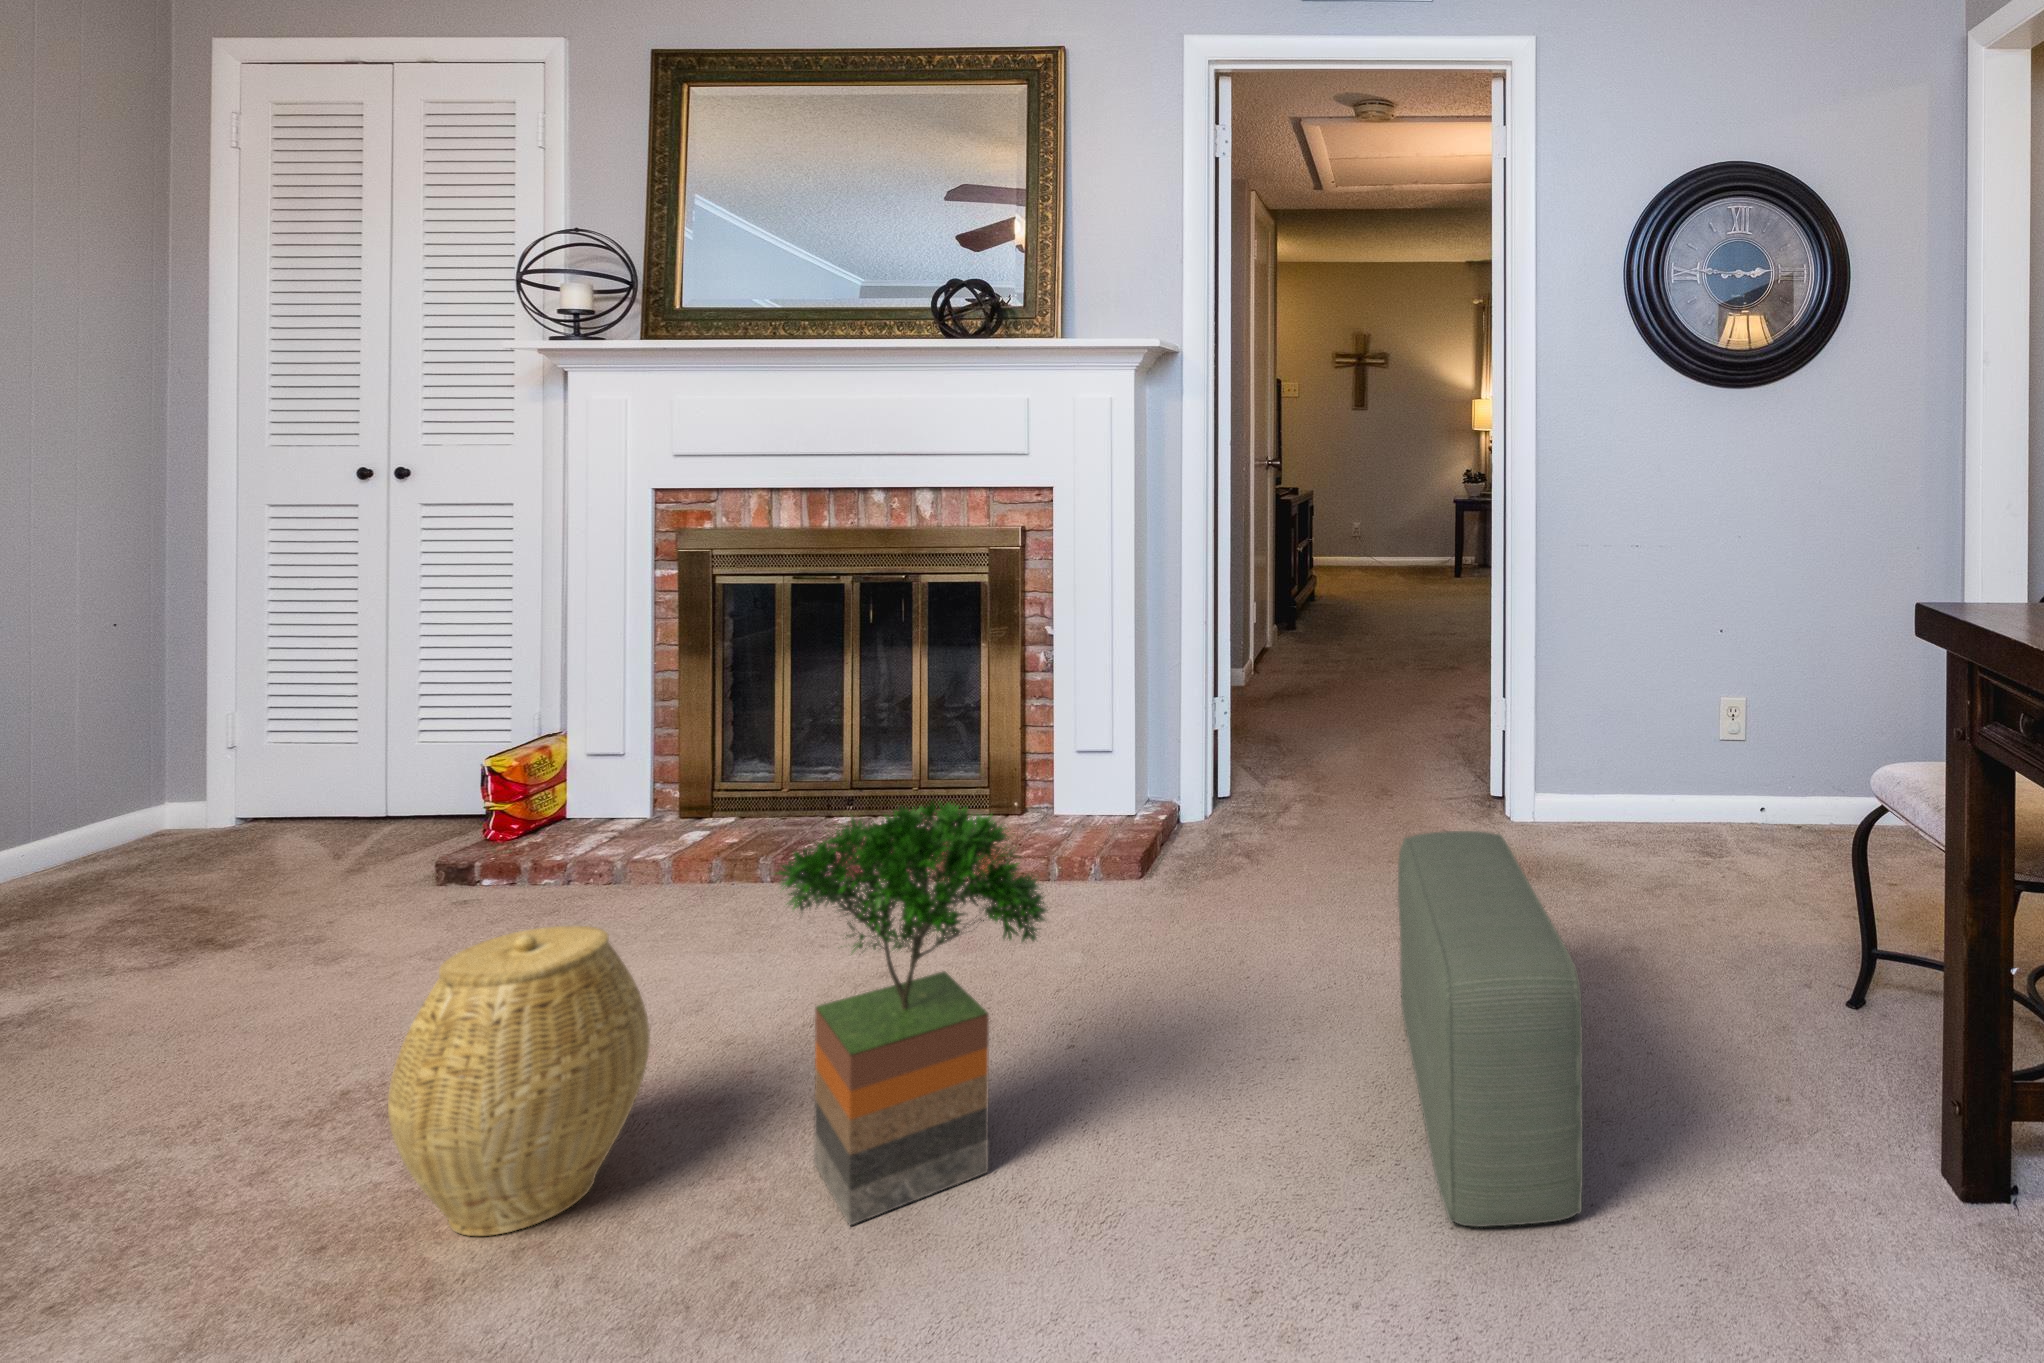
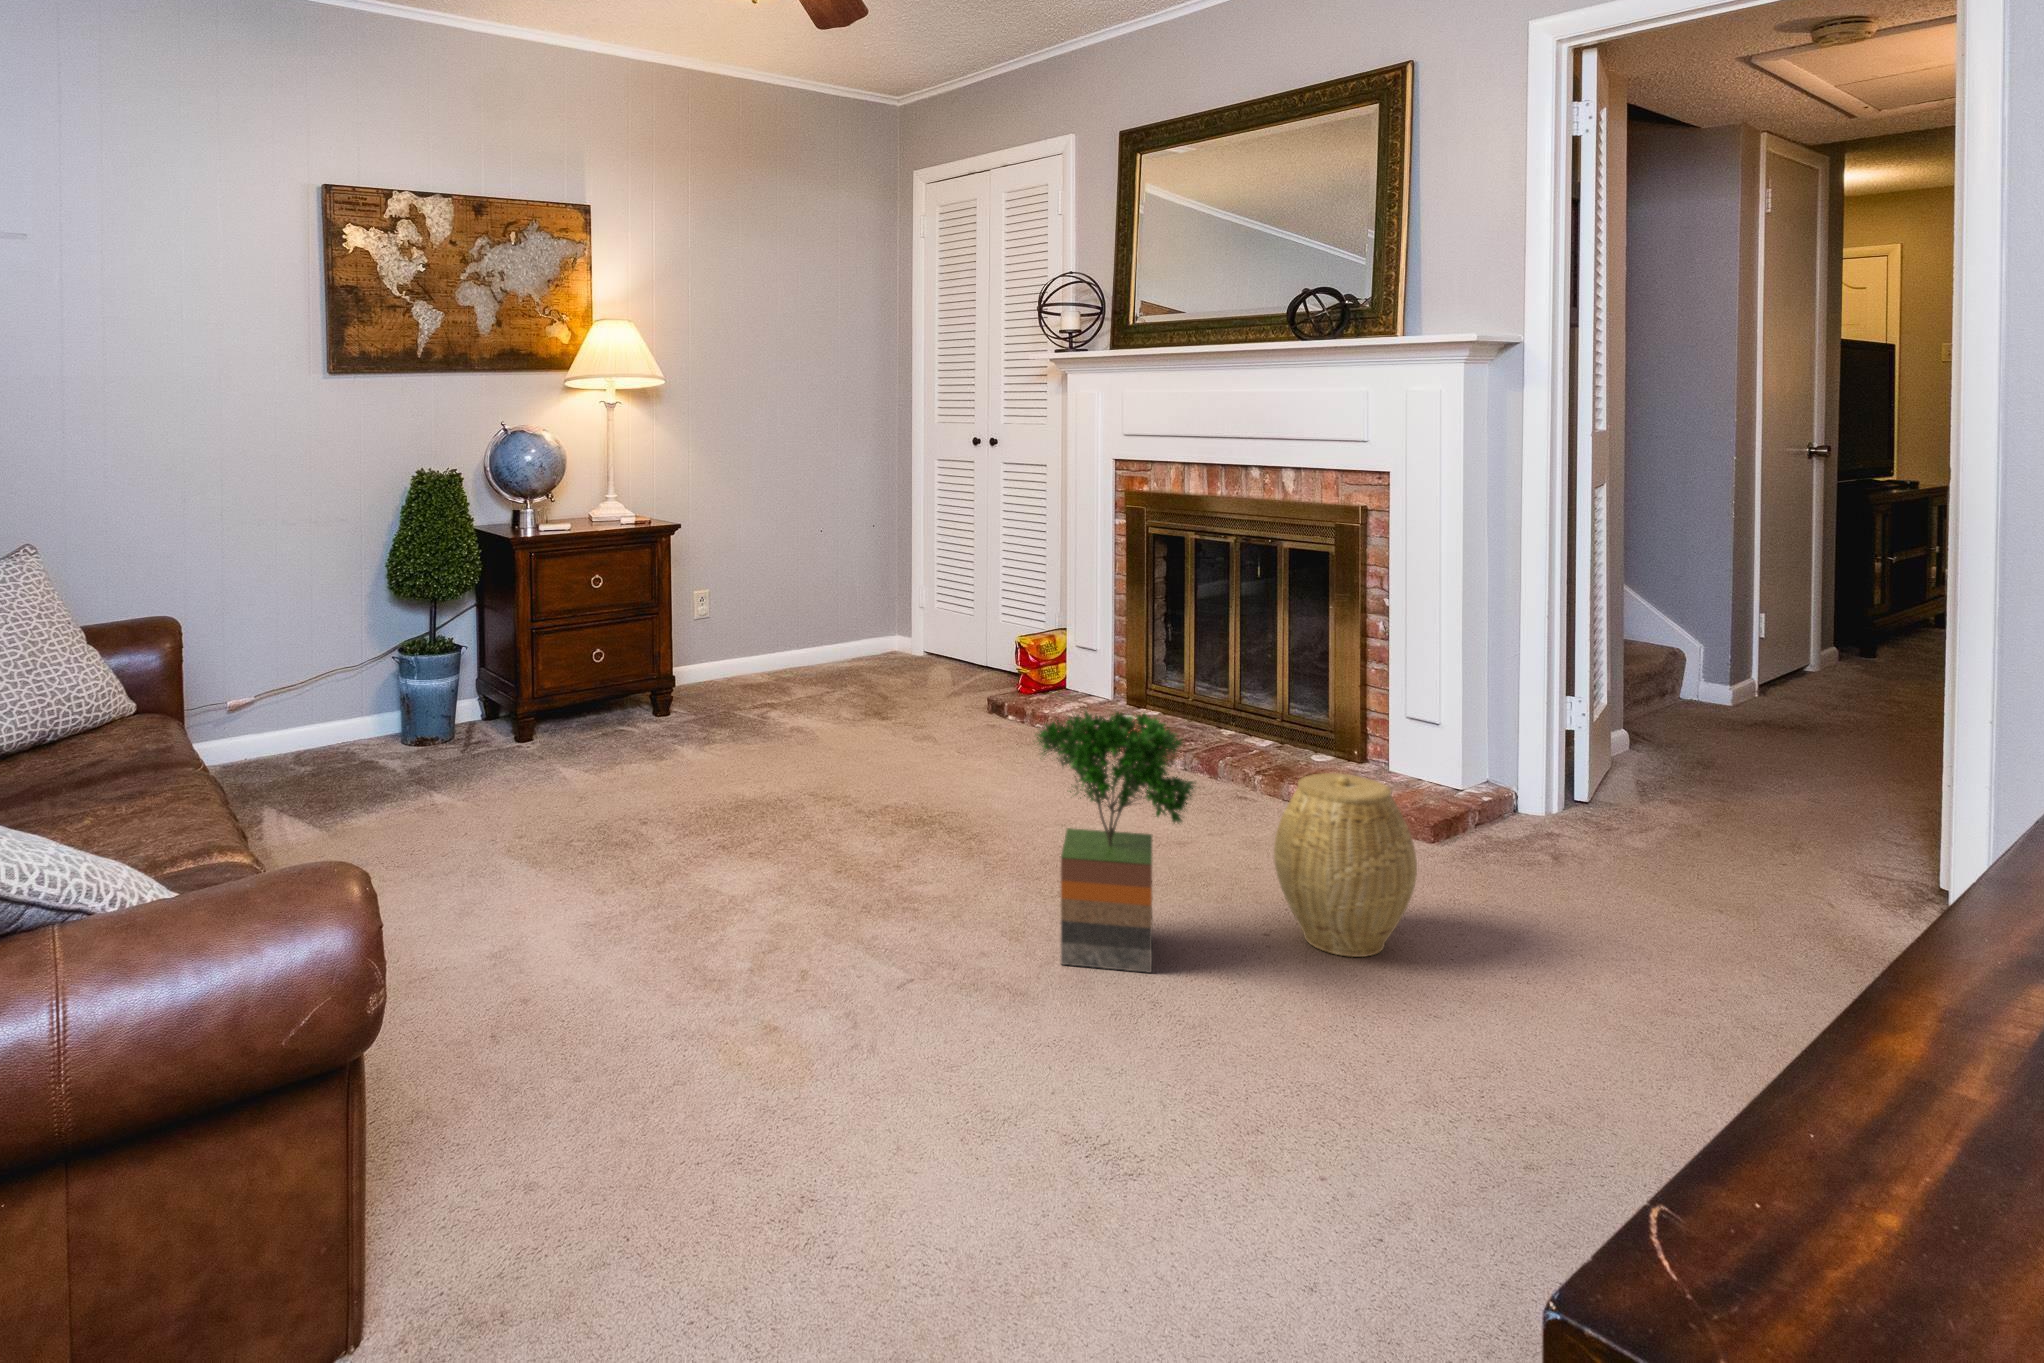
pouf: present [1398,831,1583,1227] -> none [1422,846,1673,1187]
woven basket: present [388,926,650,1236] -> present [1274,773,1417,957]

